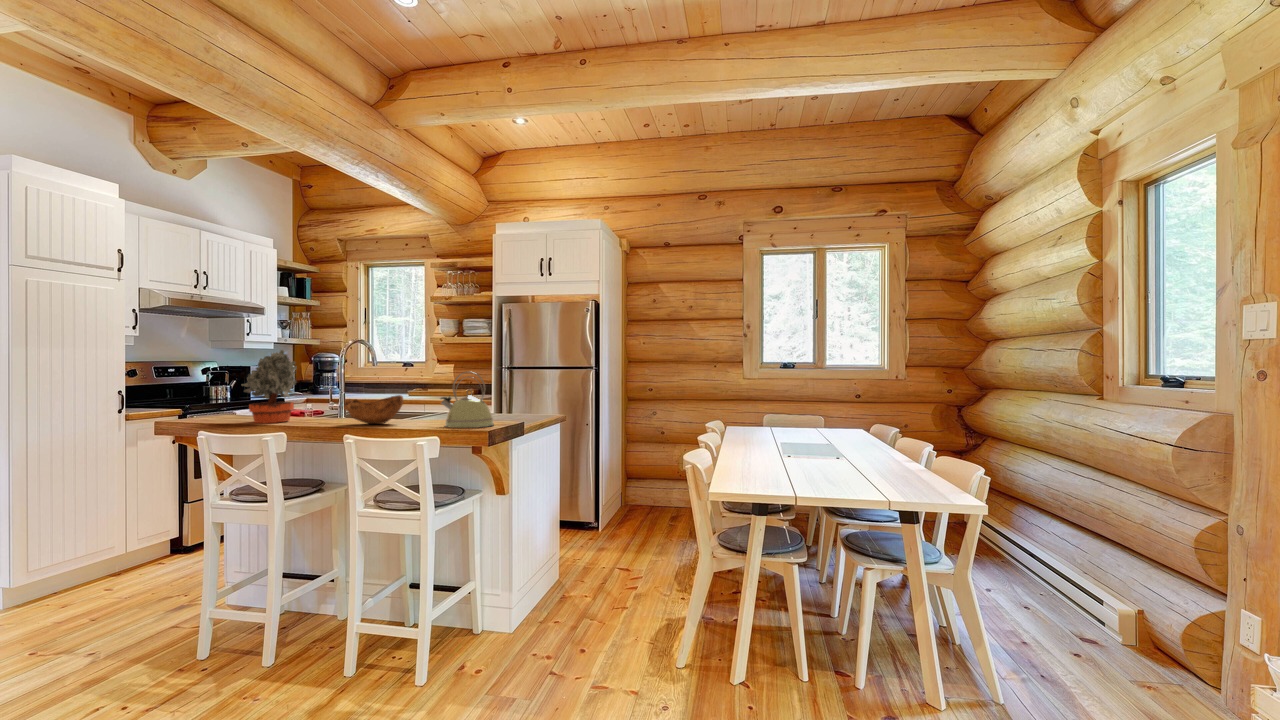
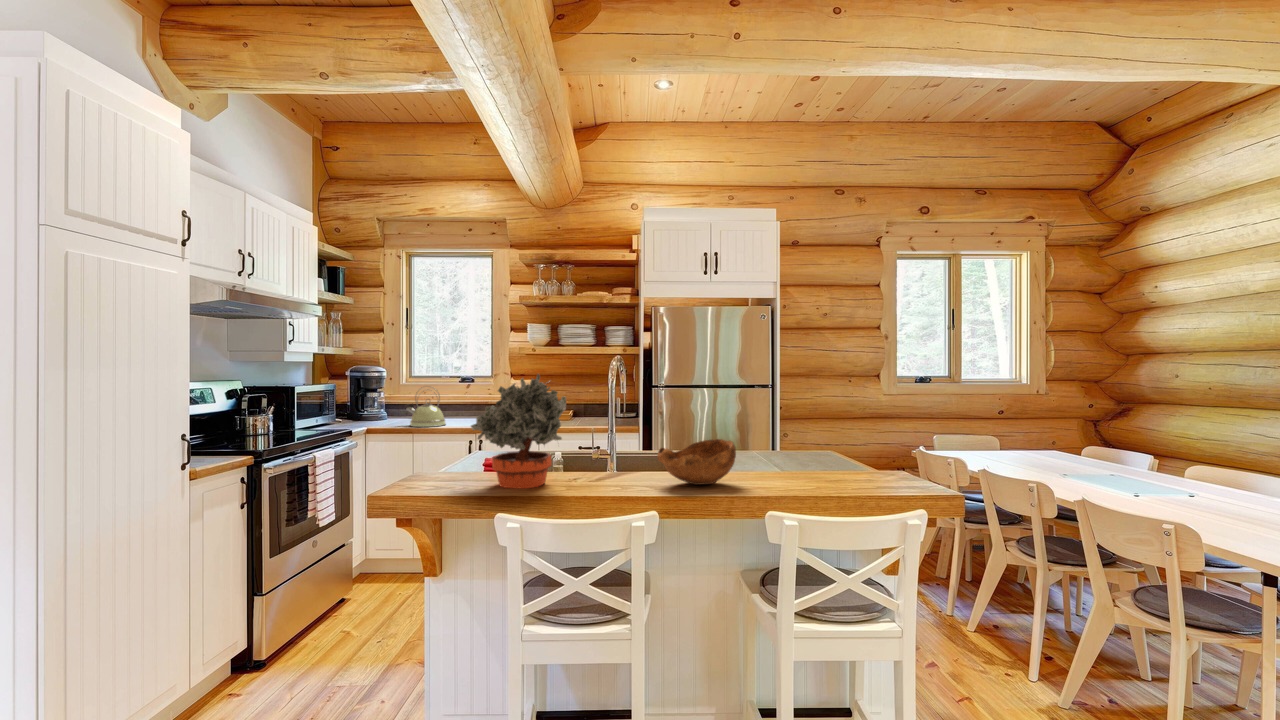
kettle: present [441,372,494,428] -> present [406,391,446,427]

